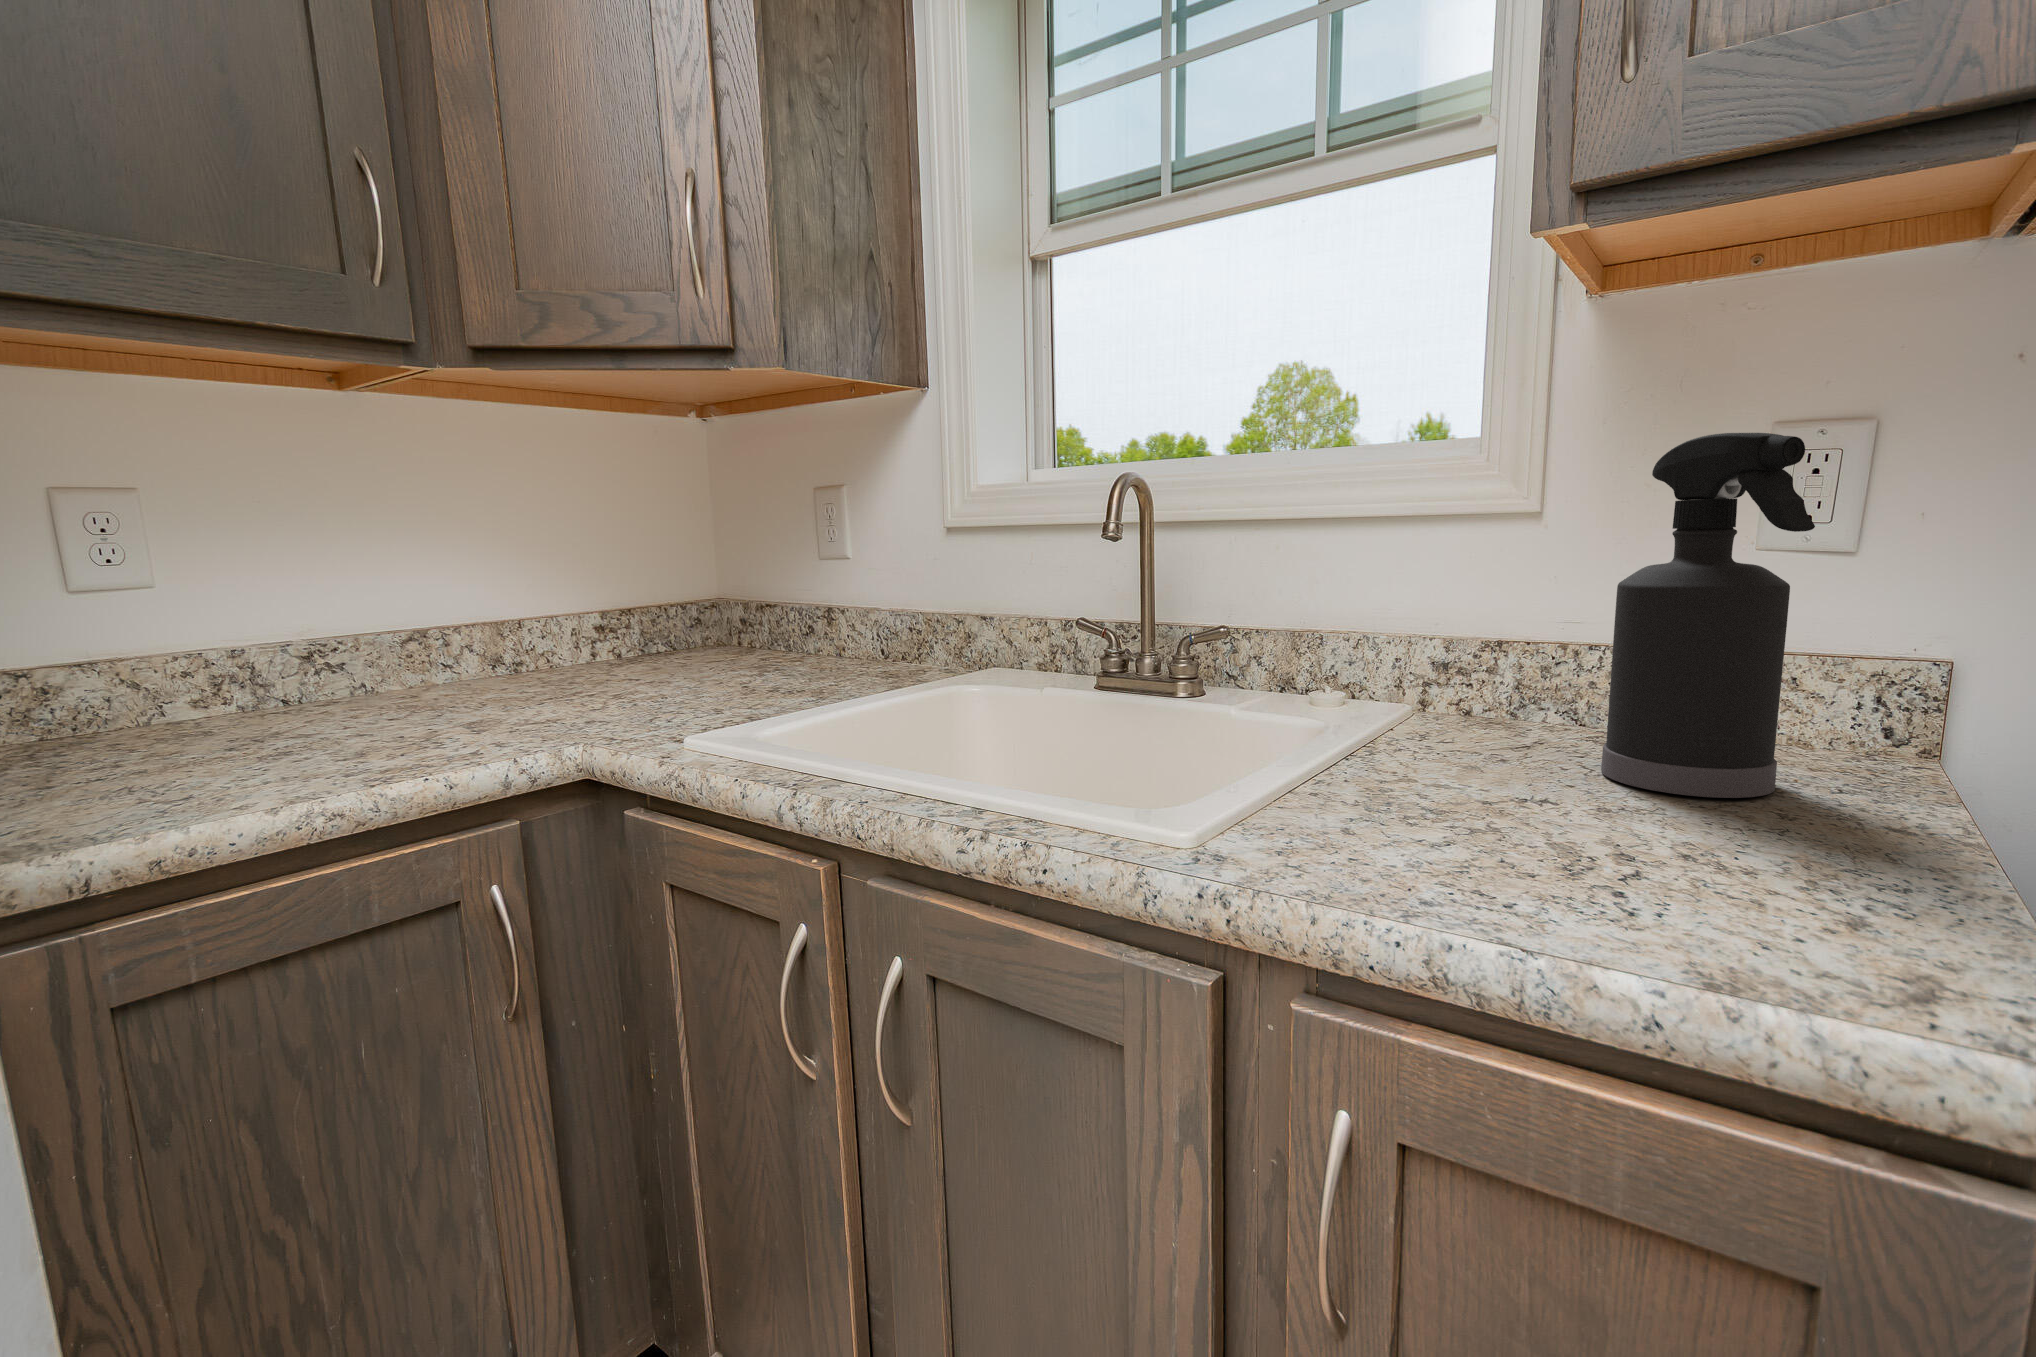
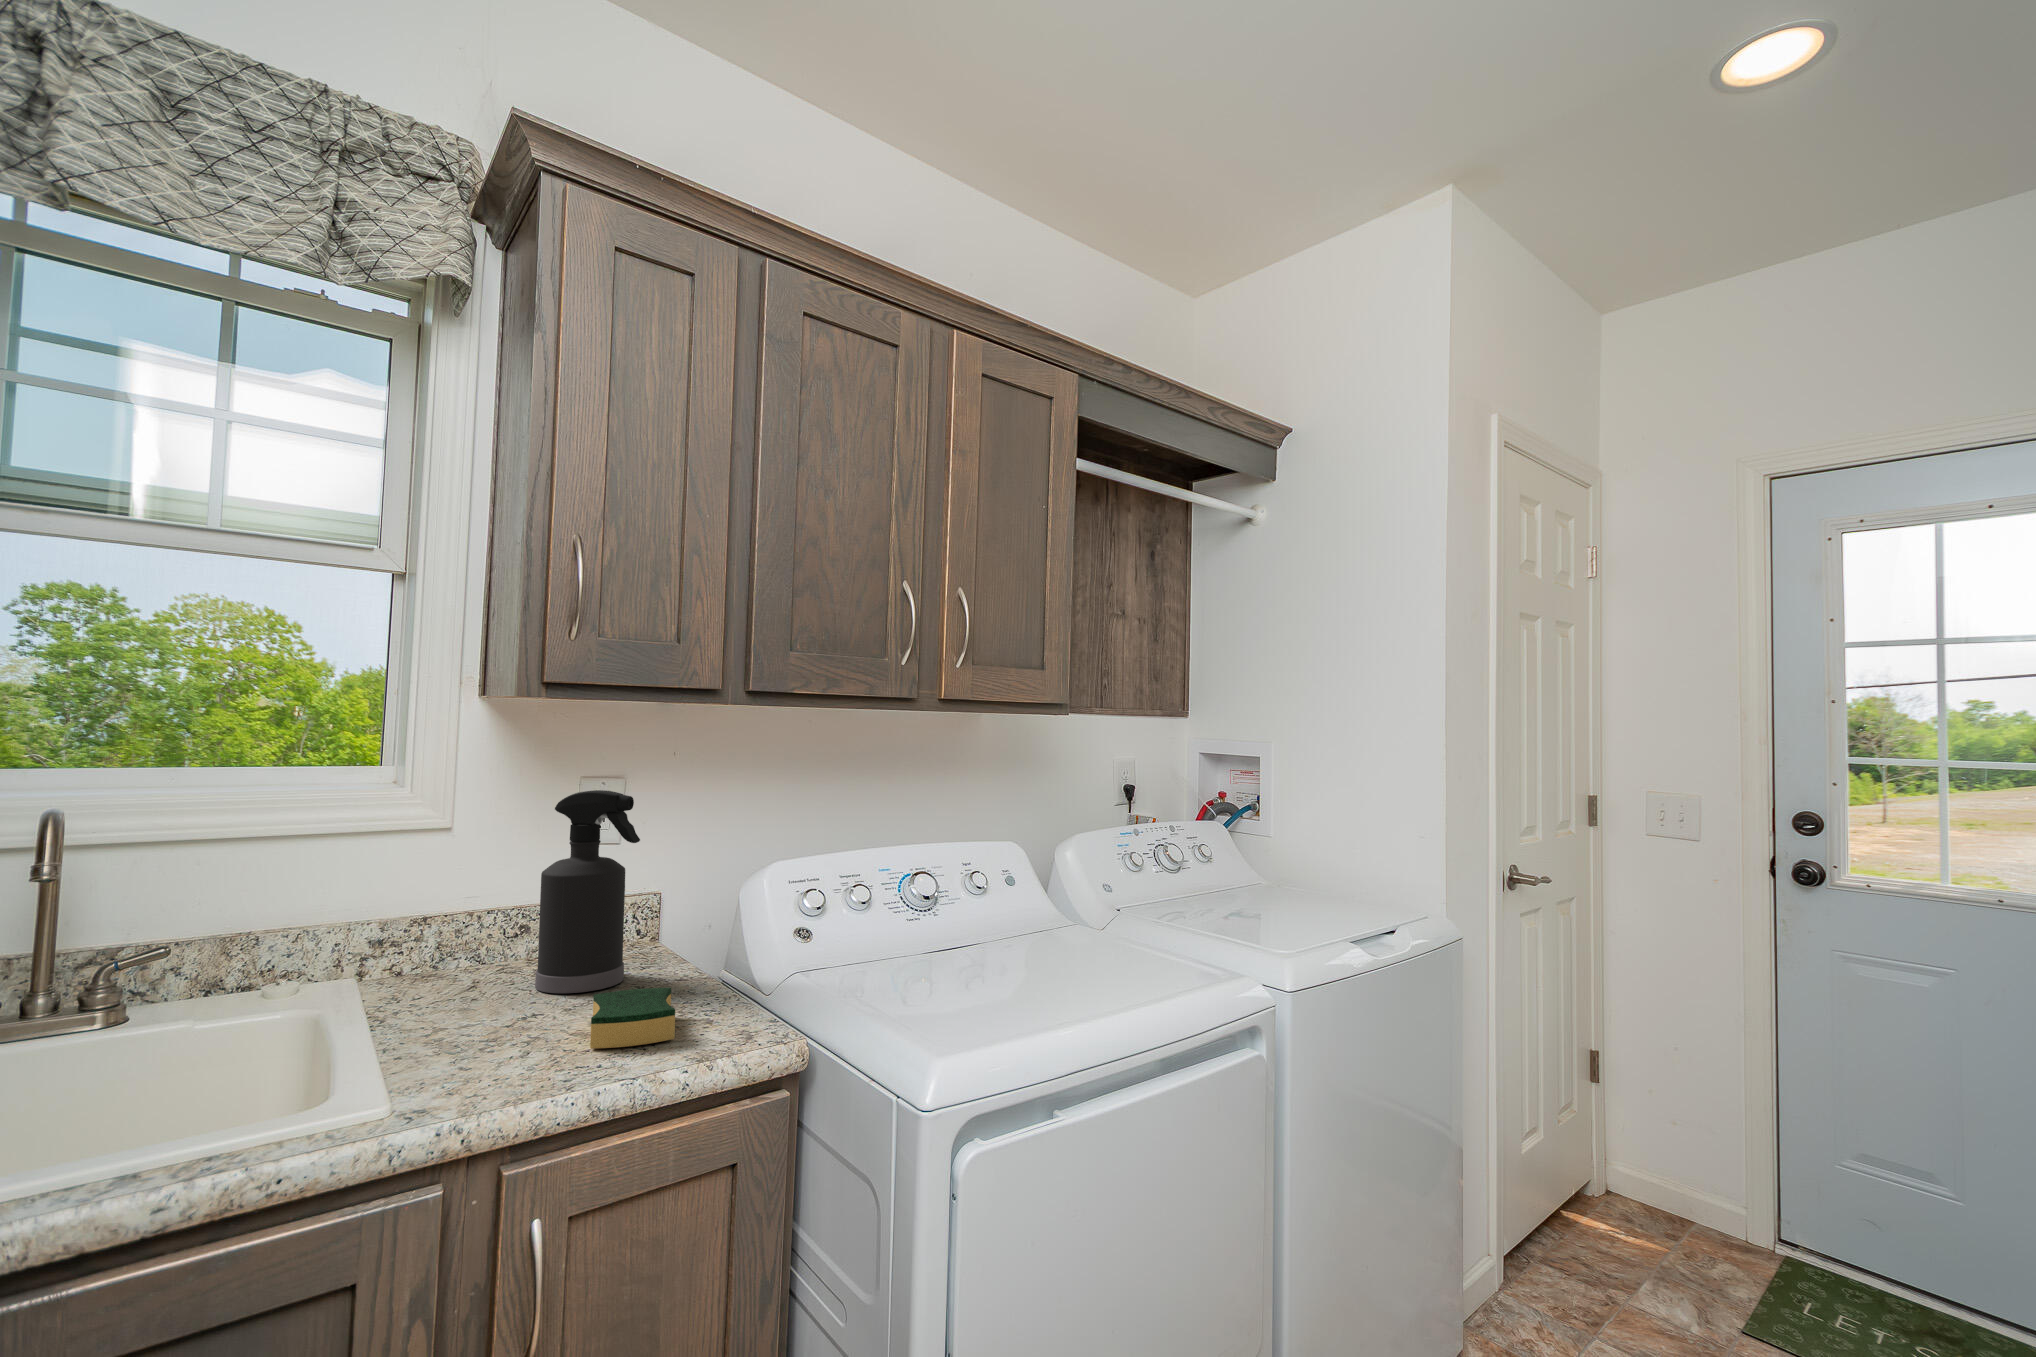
sponge: none [1536,790,1780,921] -> present [590,987,675,1049]

